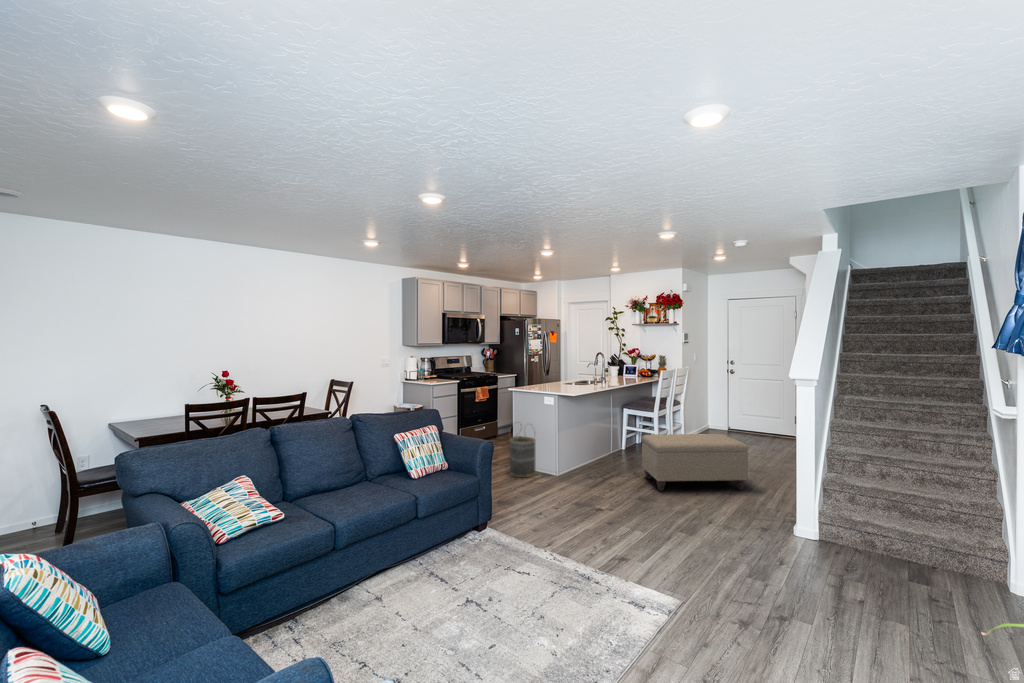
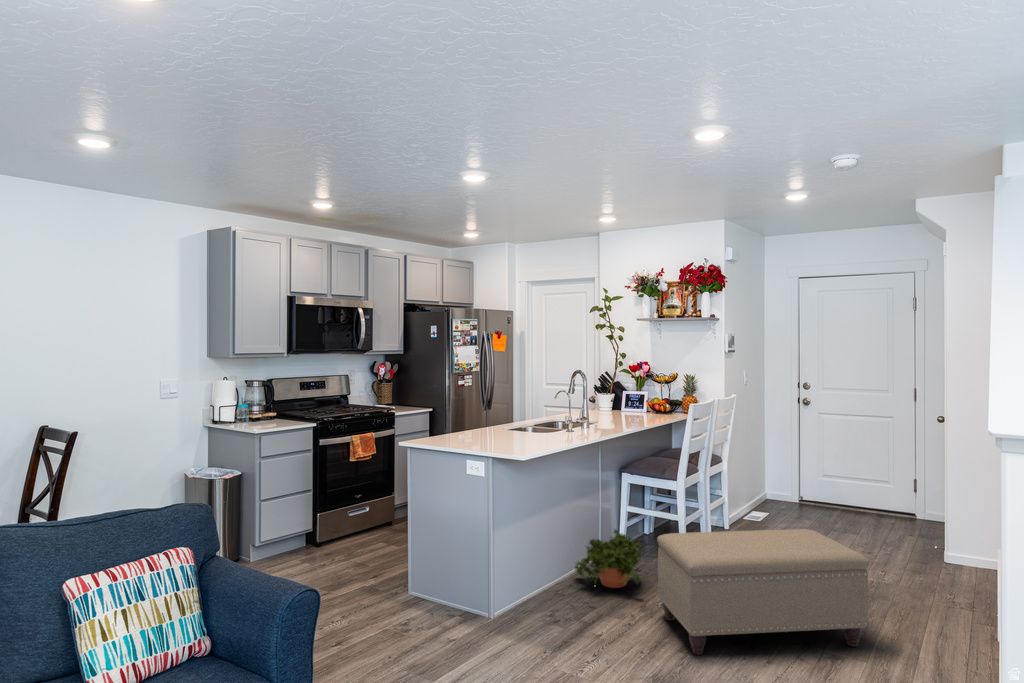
potted plant: none [598,435,636,465] -> present [575,530,643,588]
basket: present [510,436,536,477] -> none [396,510,450,625]

